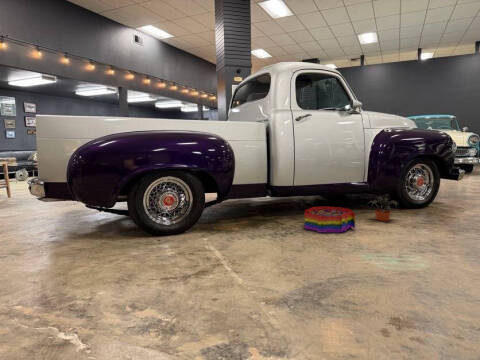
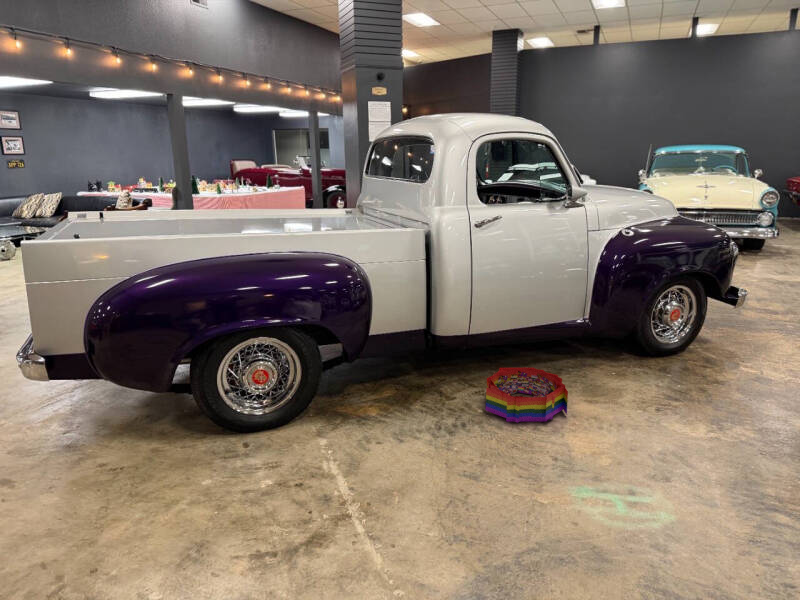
potted plant: present [369,197,397,221] -> none [588,346,640,389]

